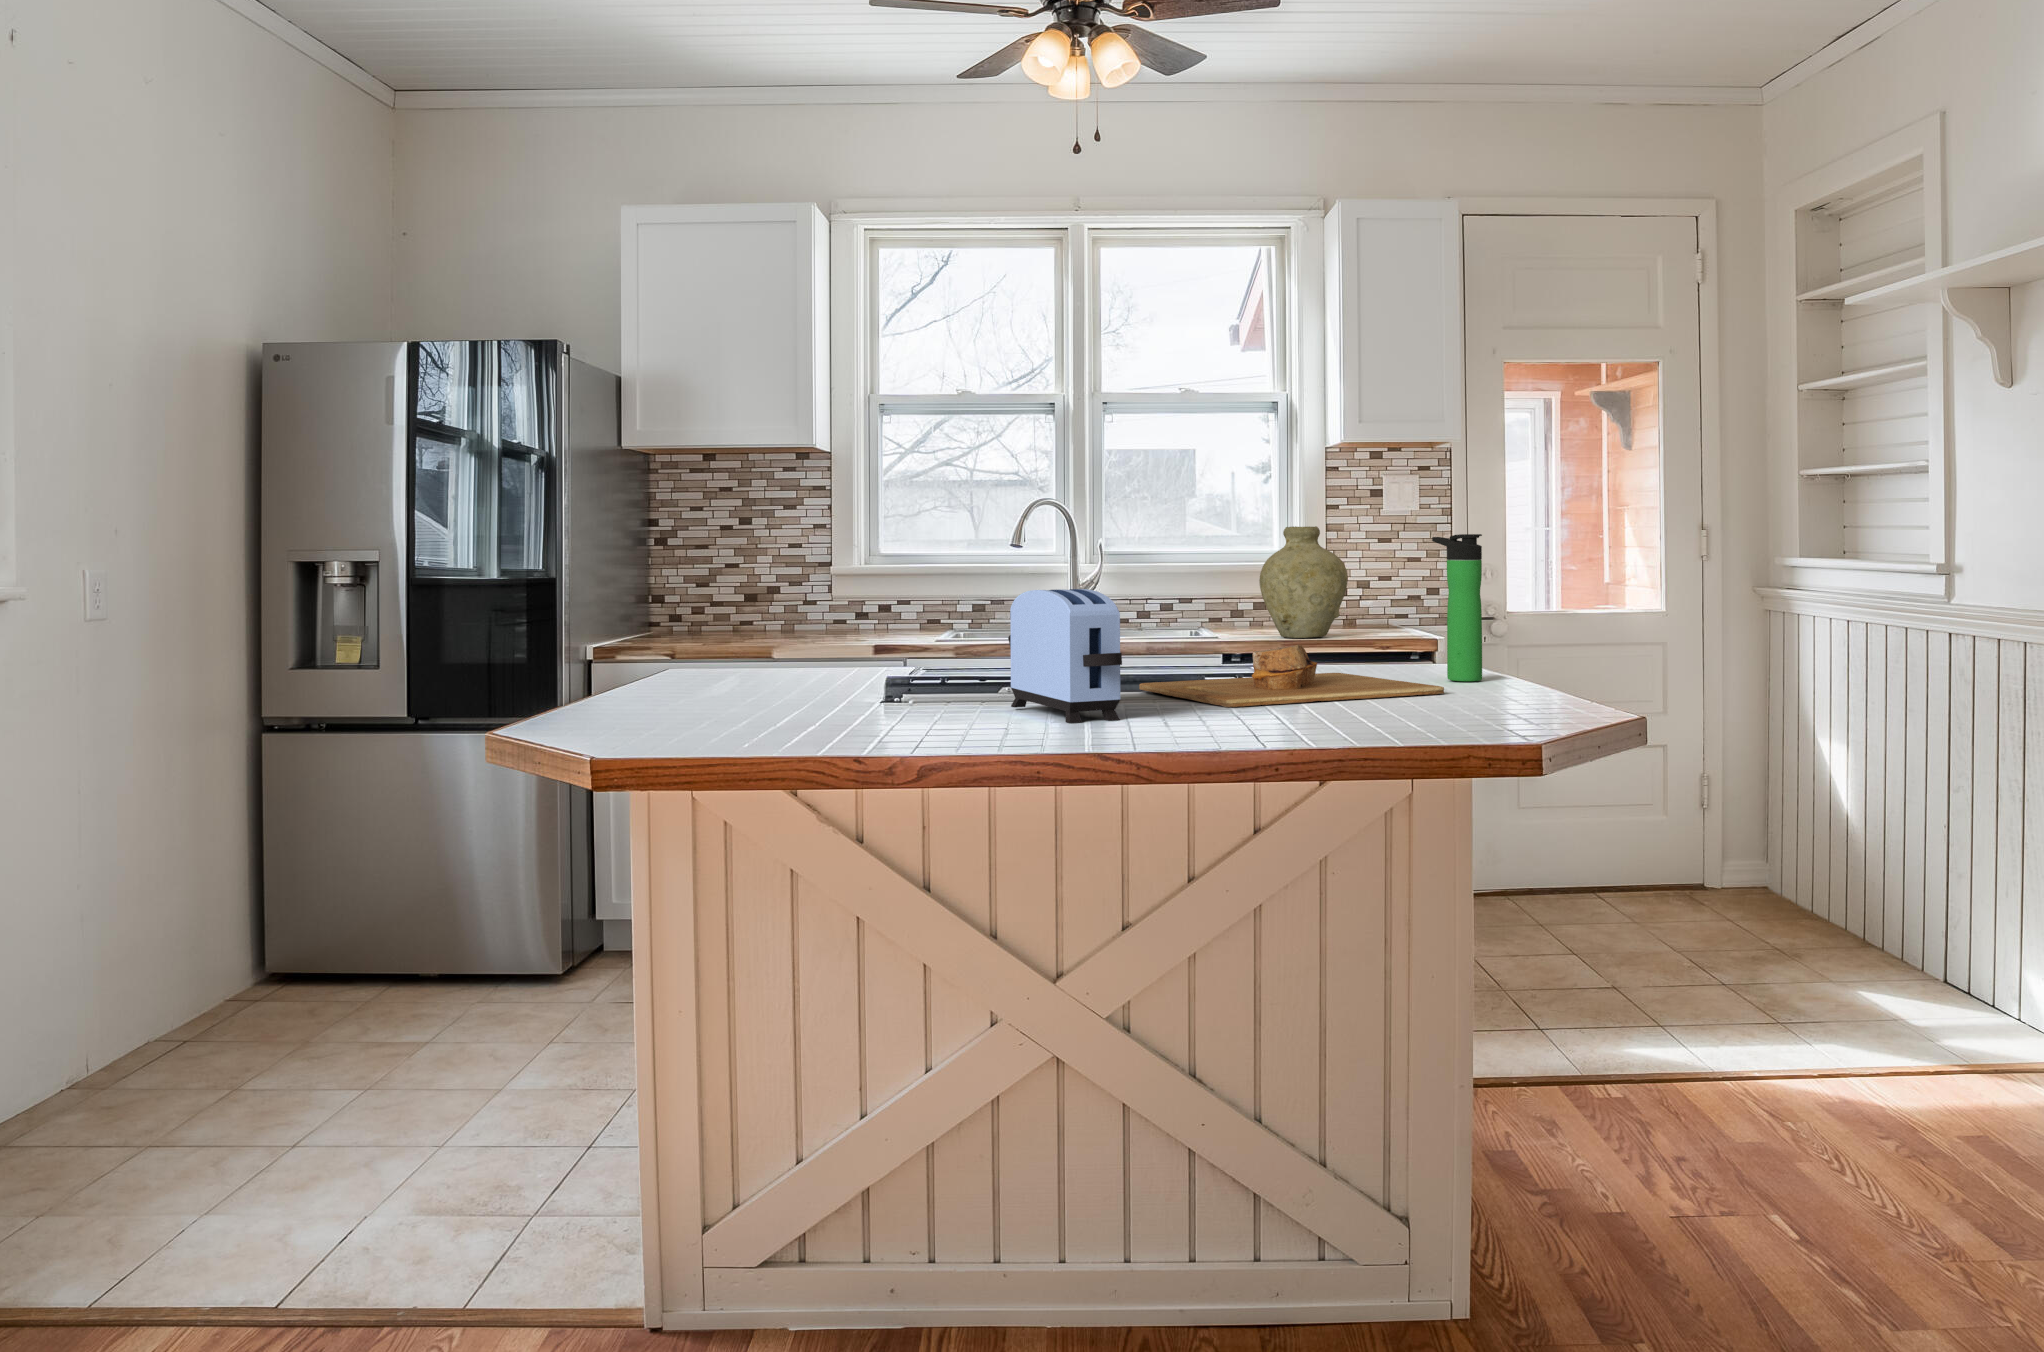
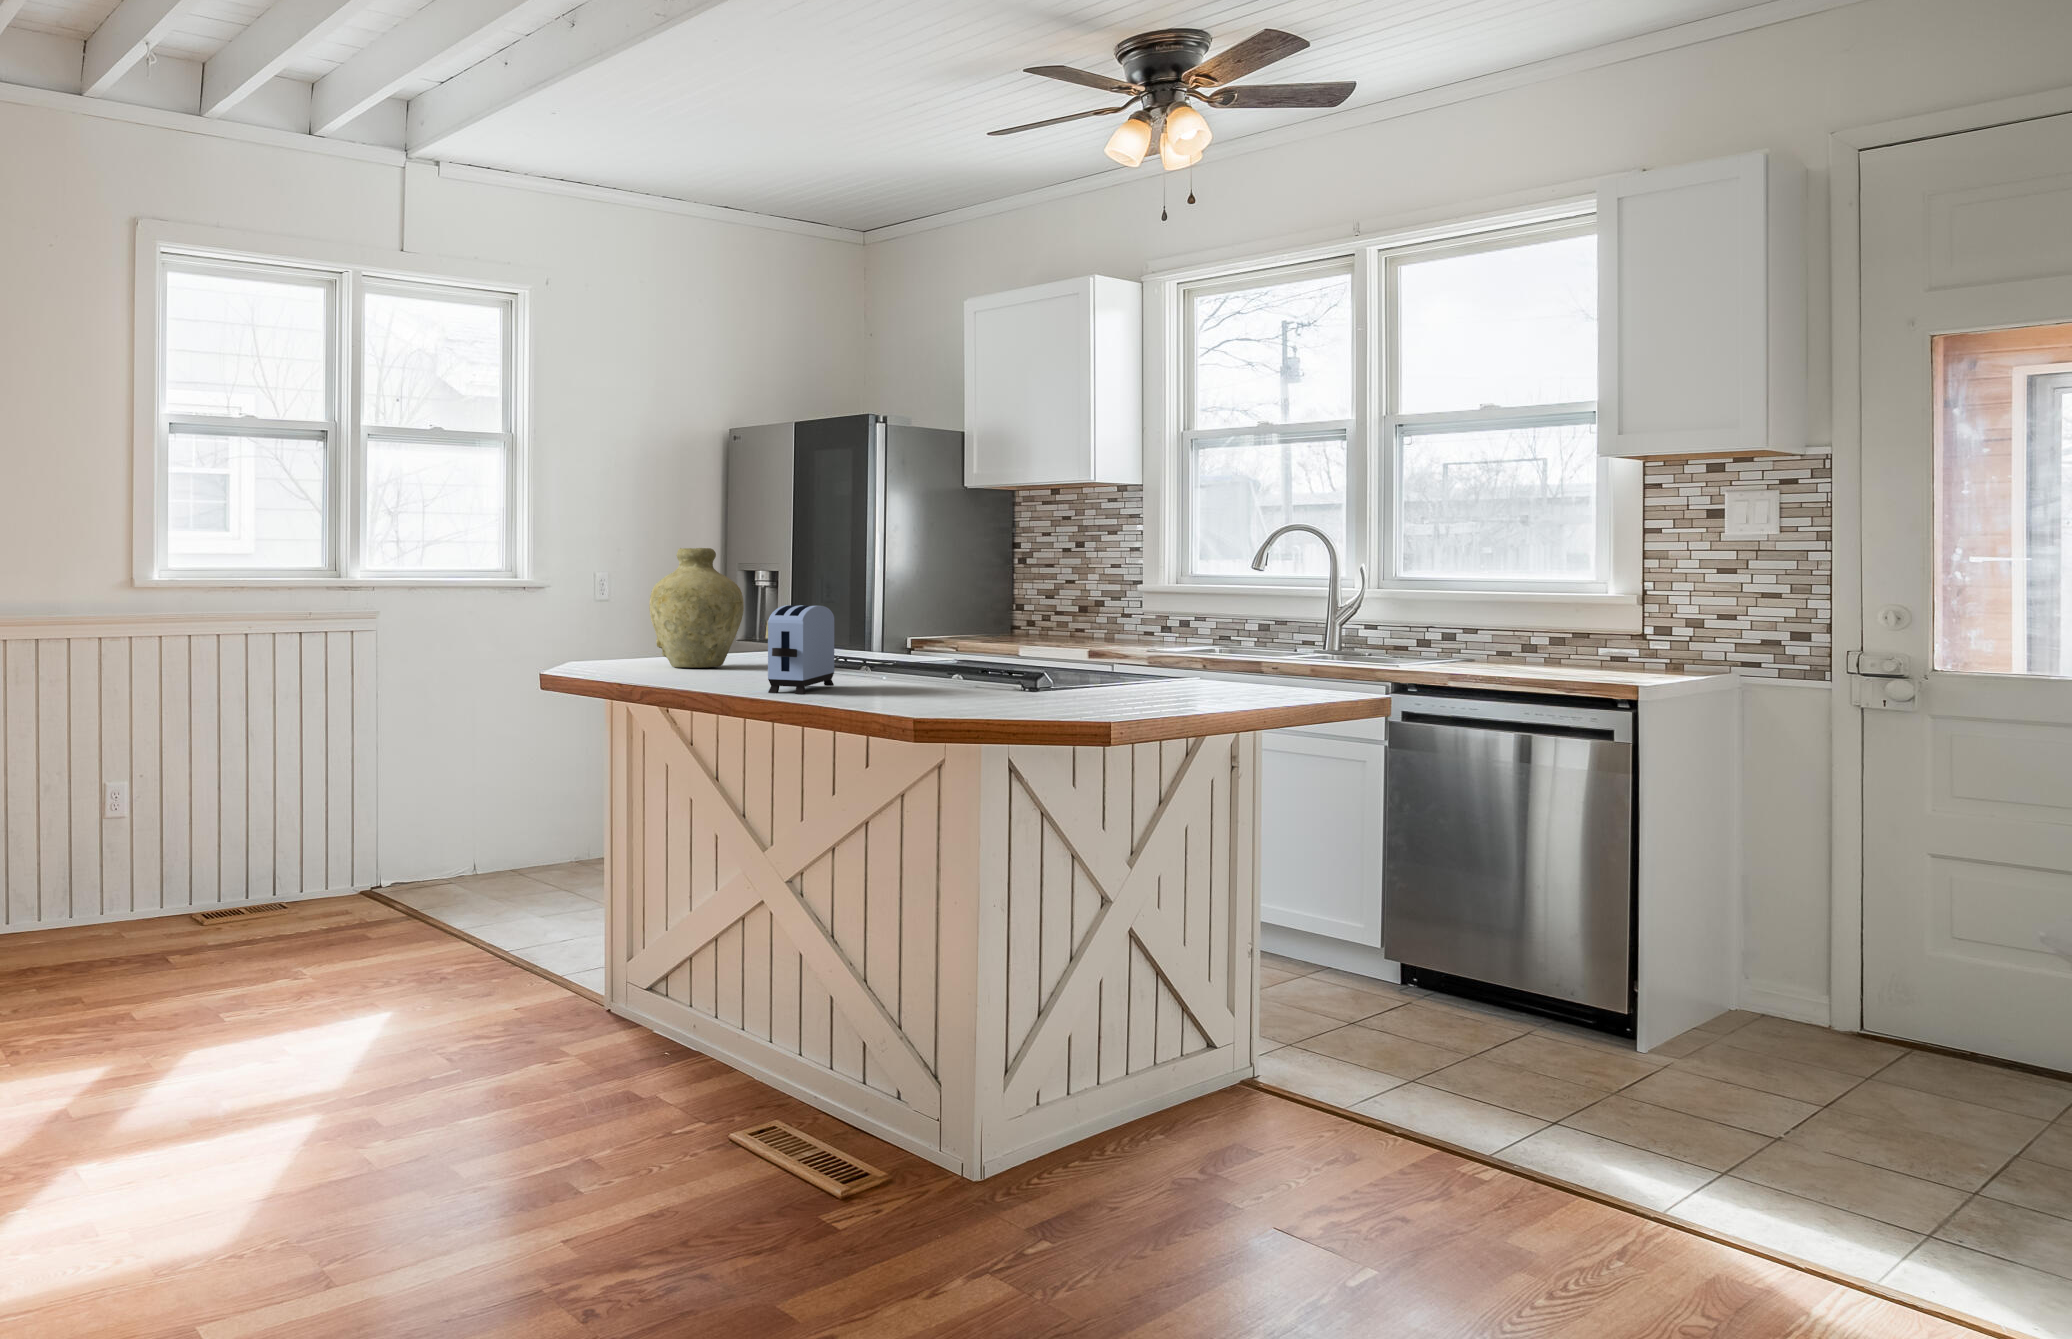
vase: present [1259,526,1348,638] -> present [649,548,744,668]
bottle: present [1432,534,1482,681] -> none [1210,572,1249,704]
cutting board: present [1139,645,1444,708] -> none [915,657,1138,705]

